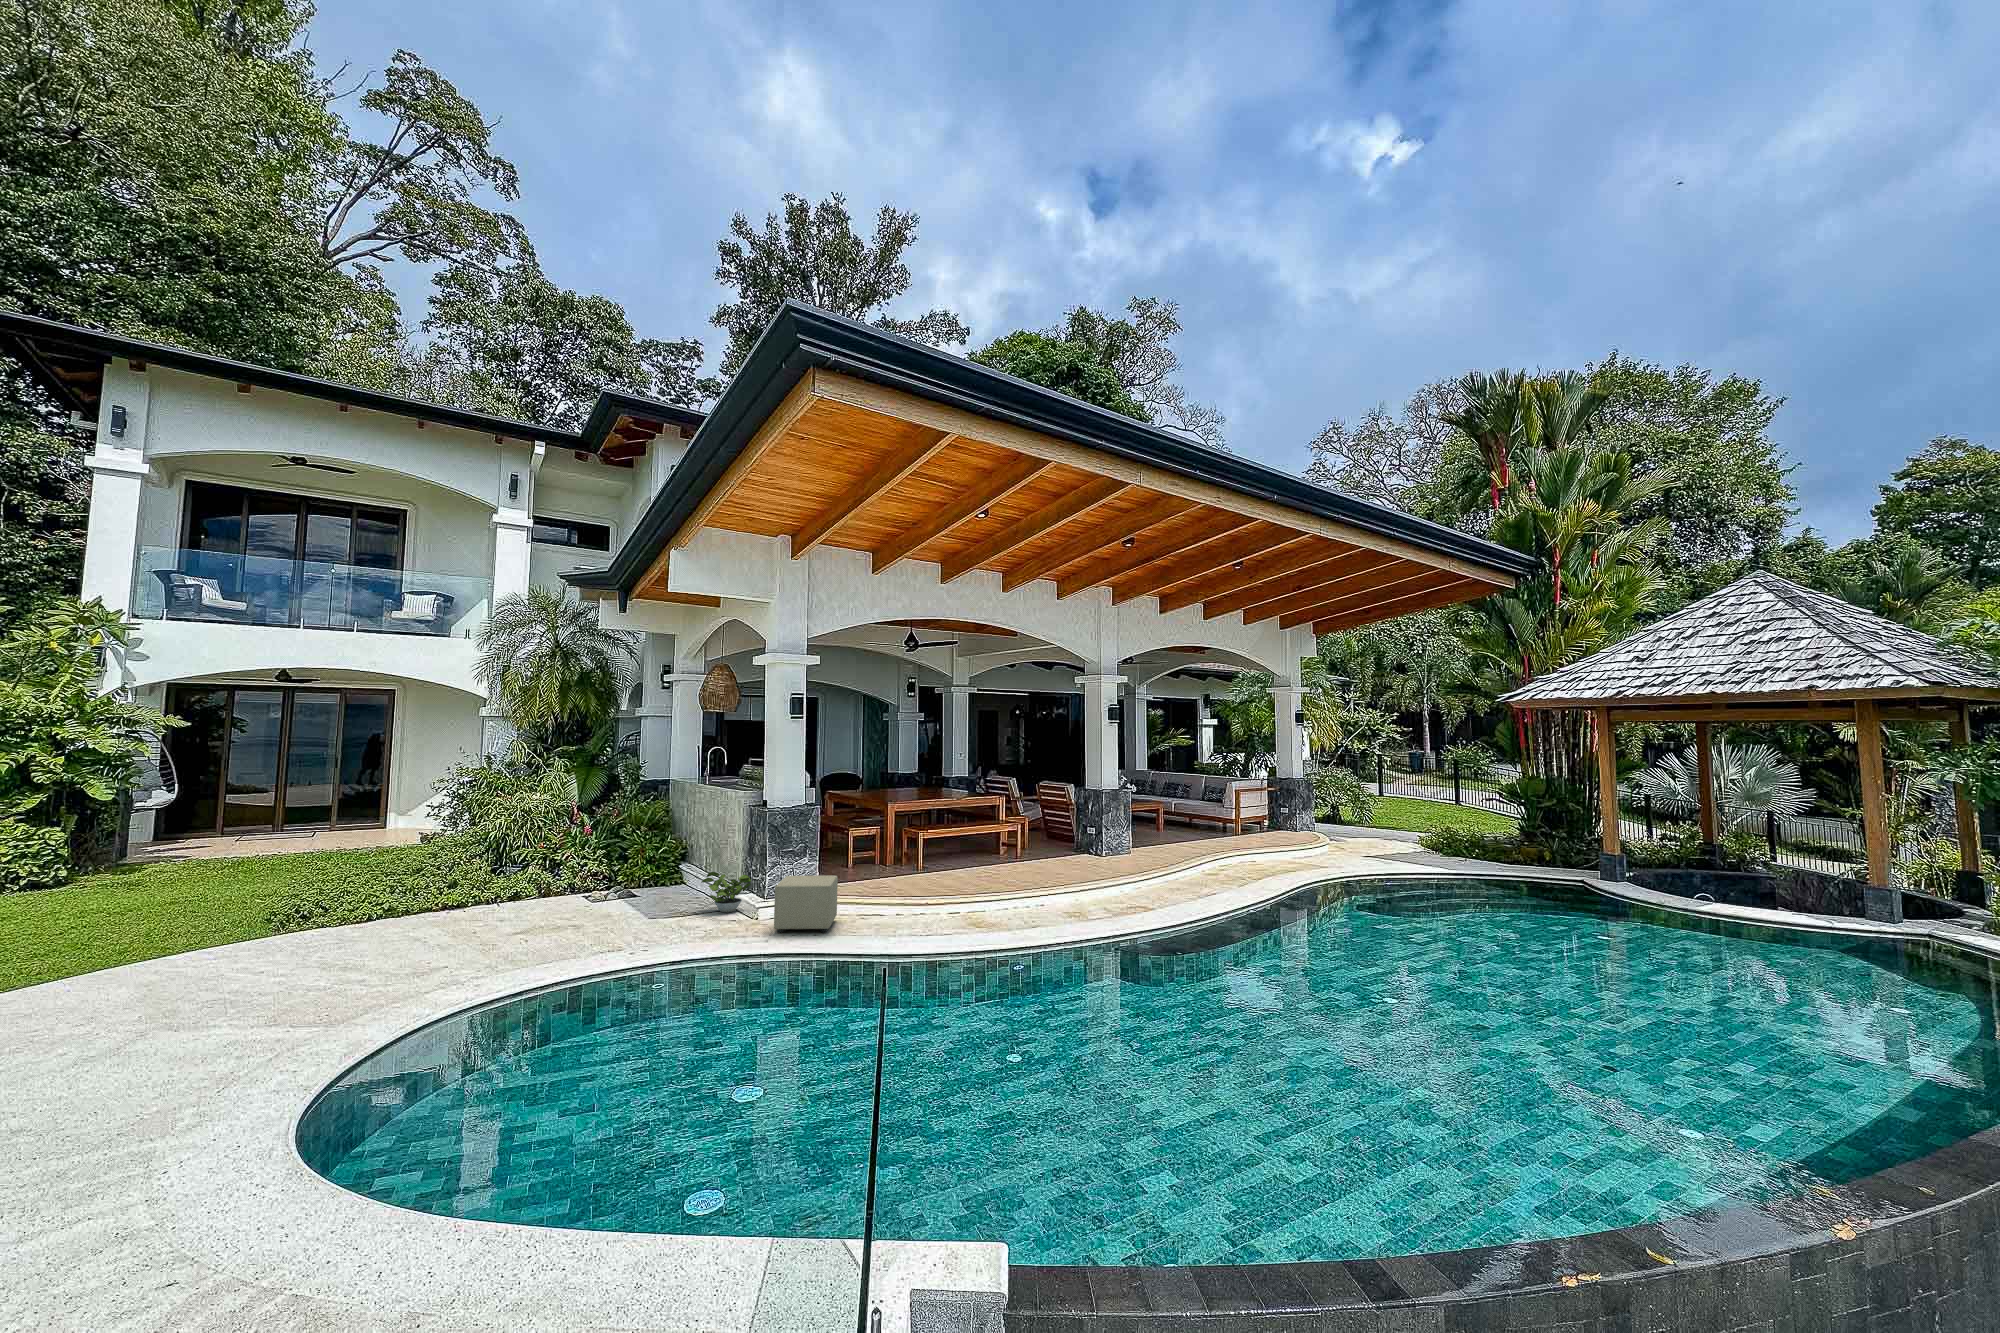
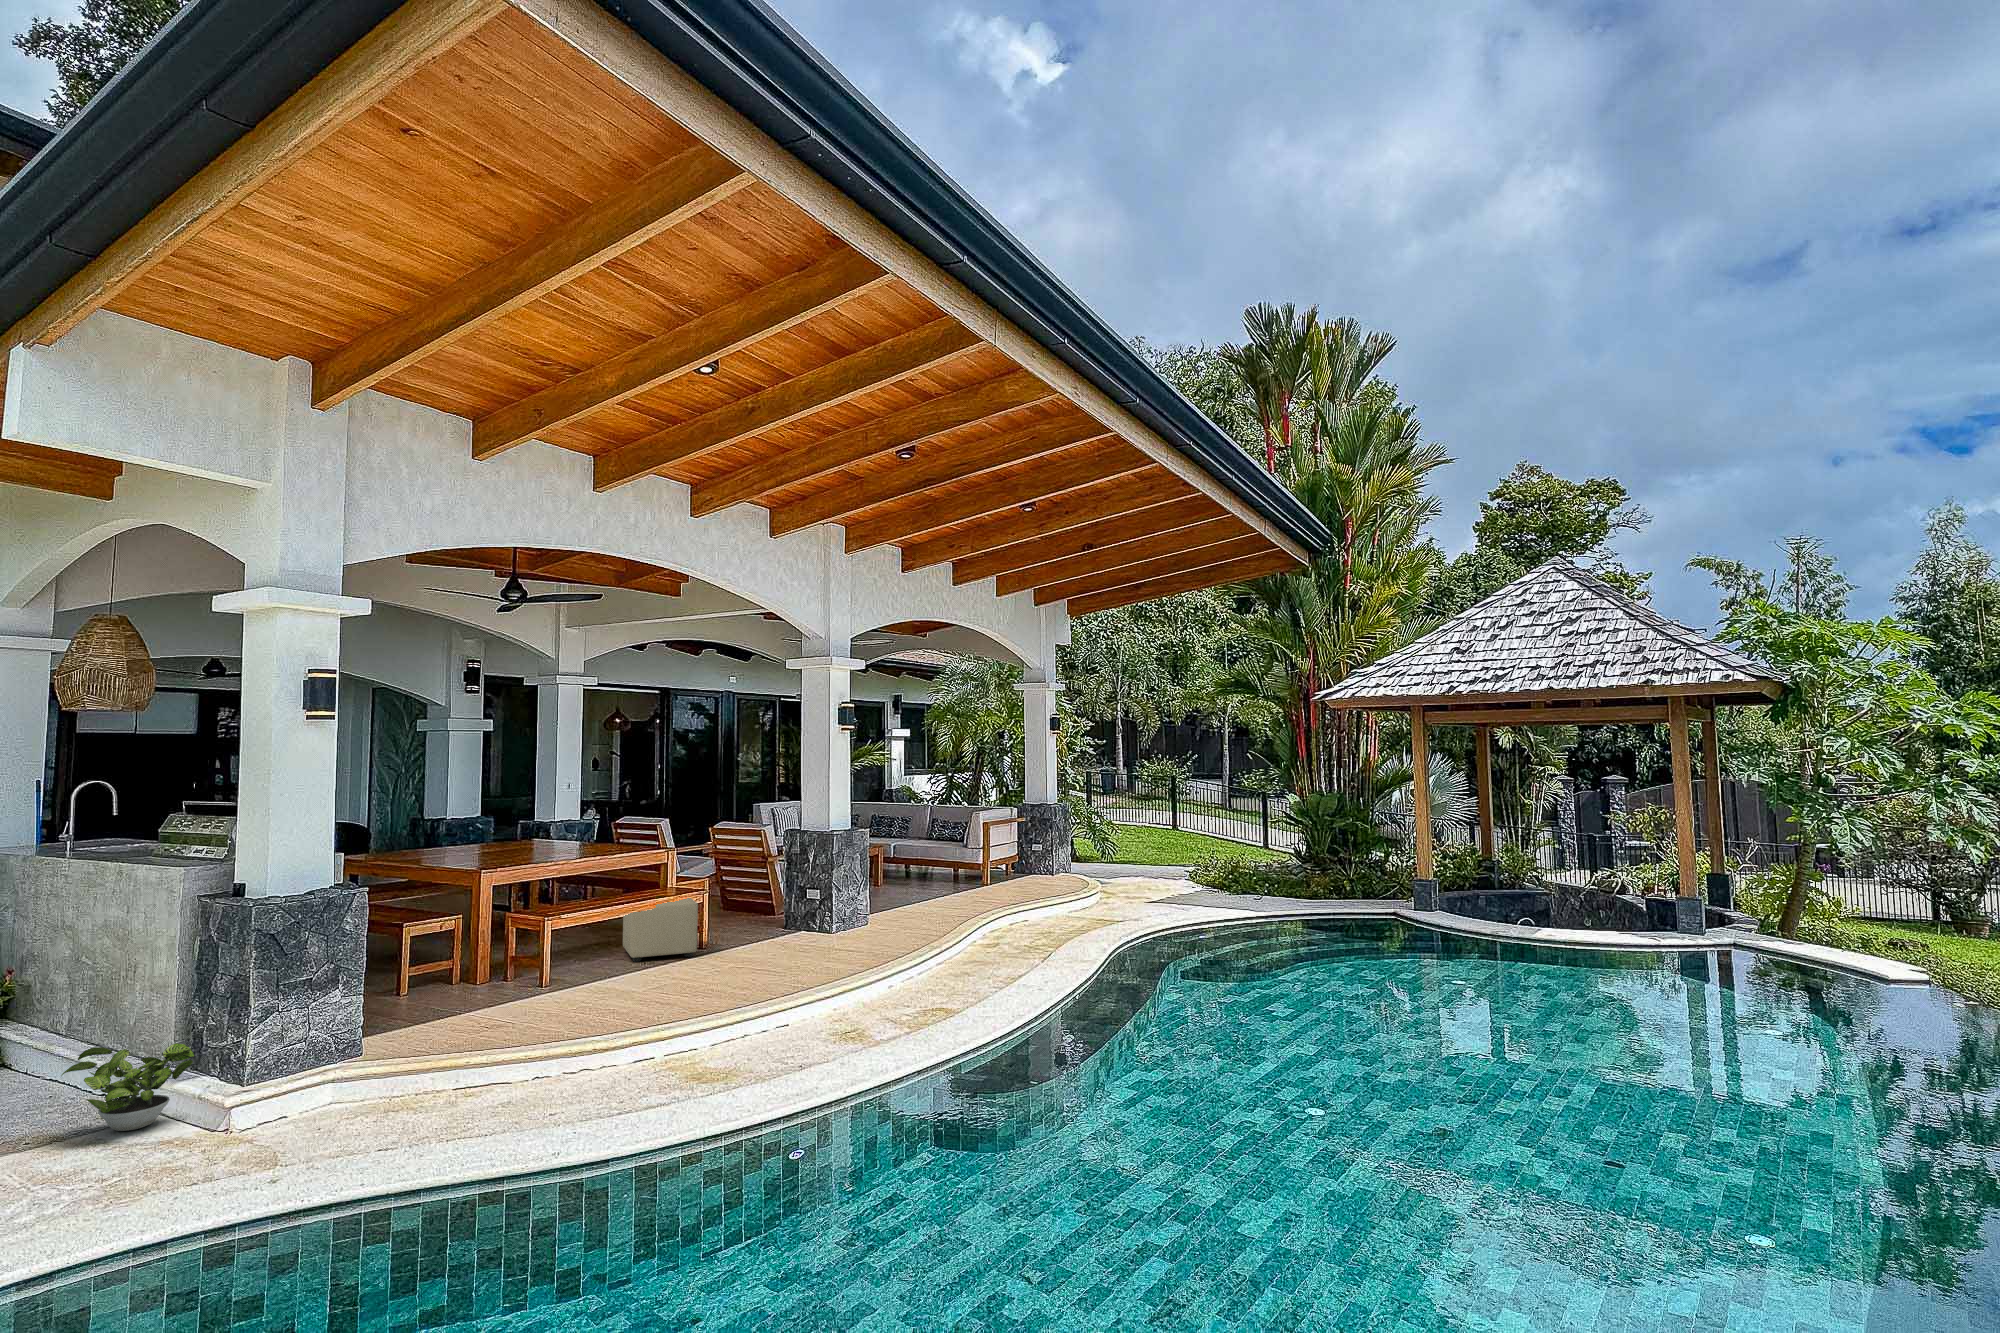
ottoman: present [774,875,838,933] -> present [623,898,698,962]

